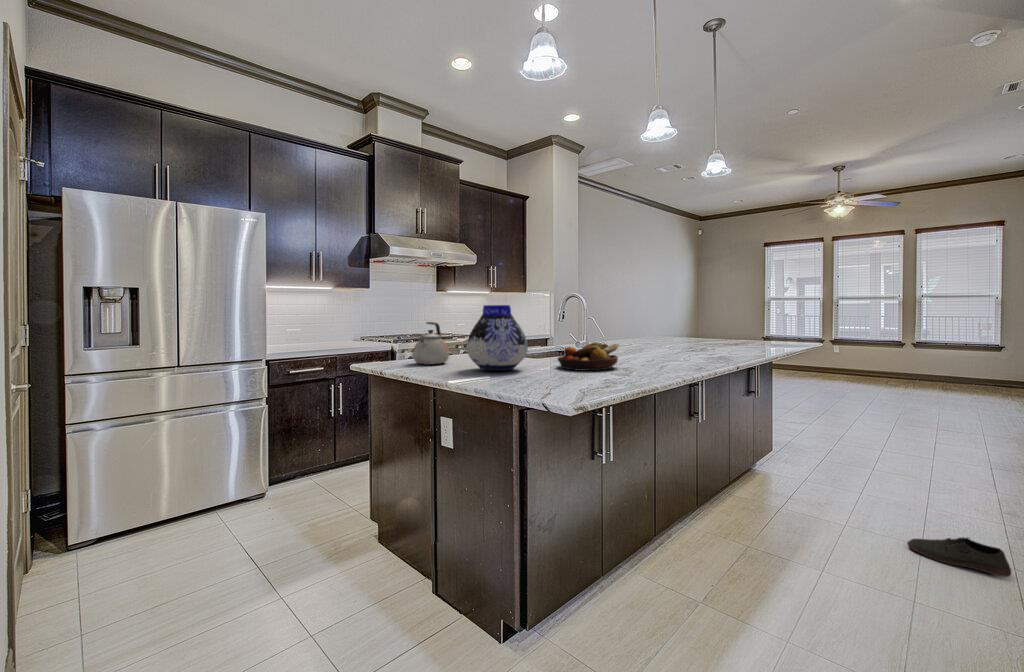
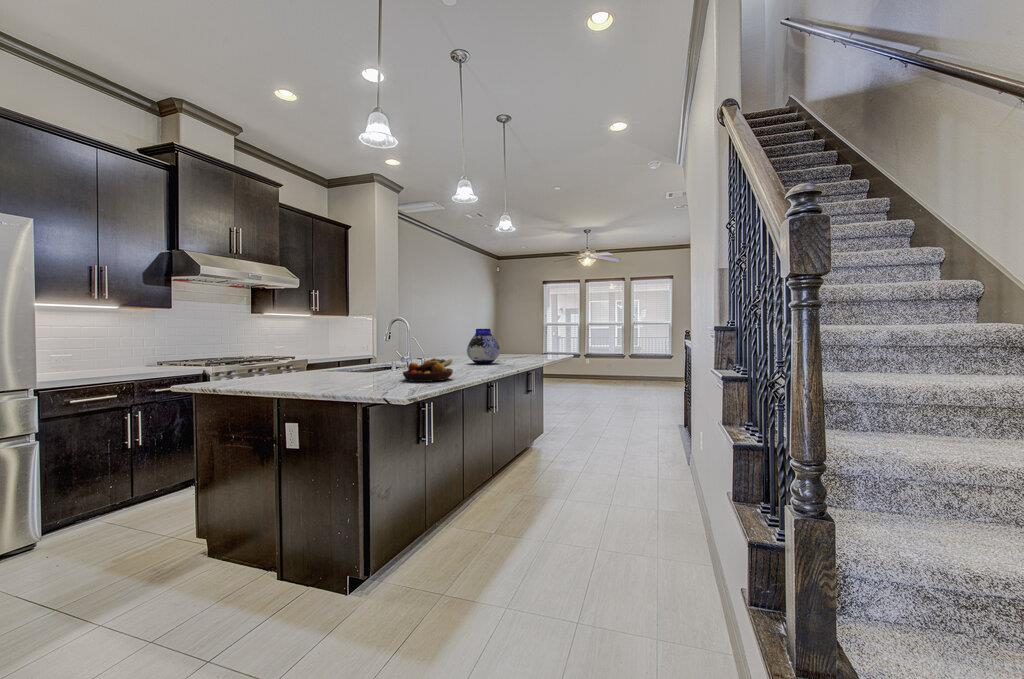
vase: present [467,305,528,371] -> present [467,329,500,364]
kettle: present [413,322,449,365] -> none [254,343,294,384]
shoe: present [907,537,1011,577] -> none [639,477,690,497]

